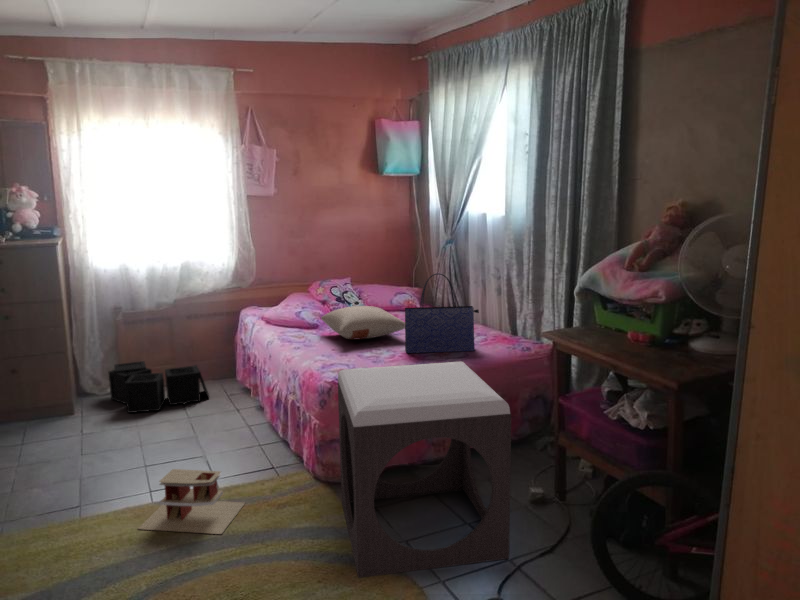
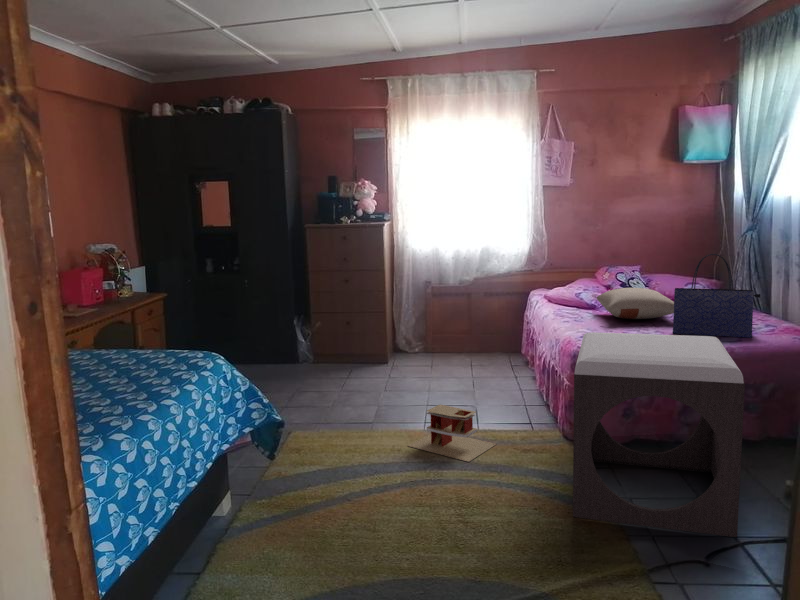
storage bin: present [108,361,210,413] -> none [417,329,495,369]

